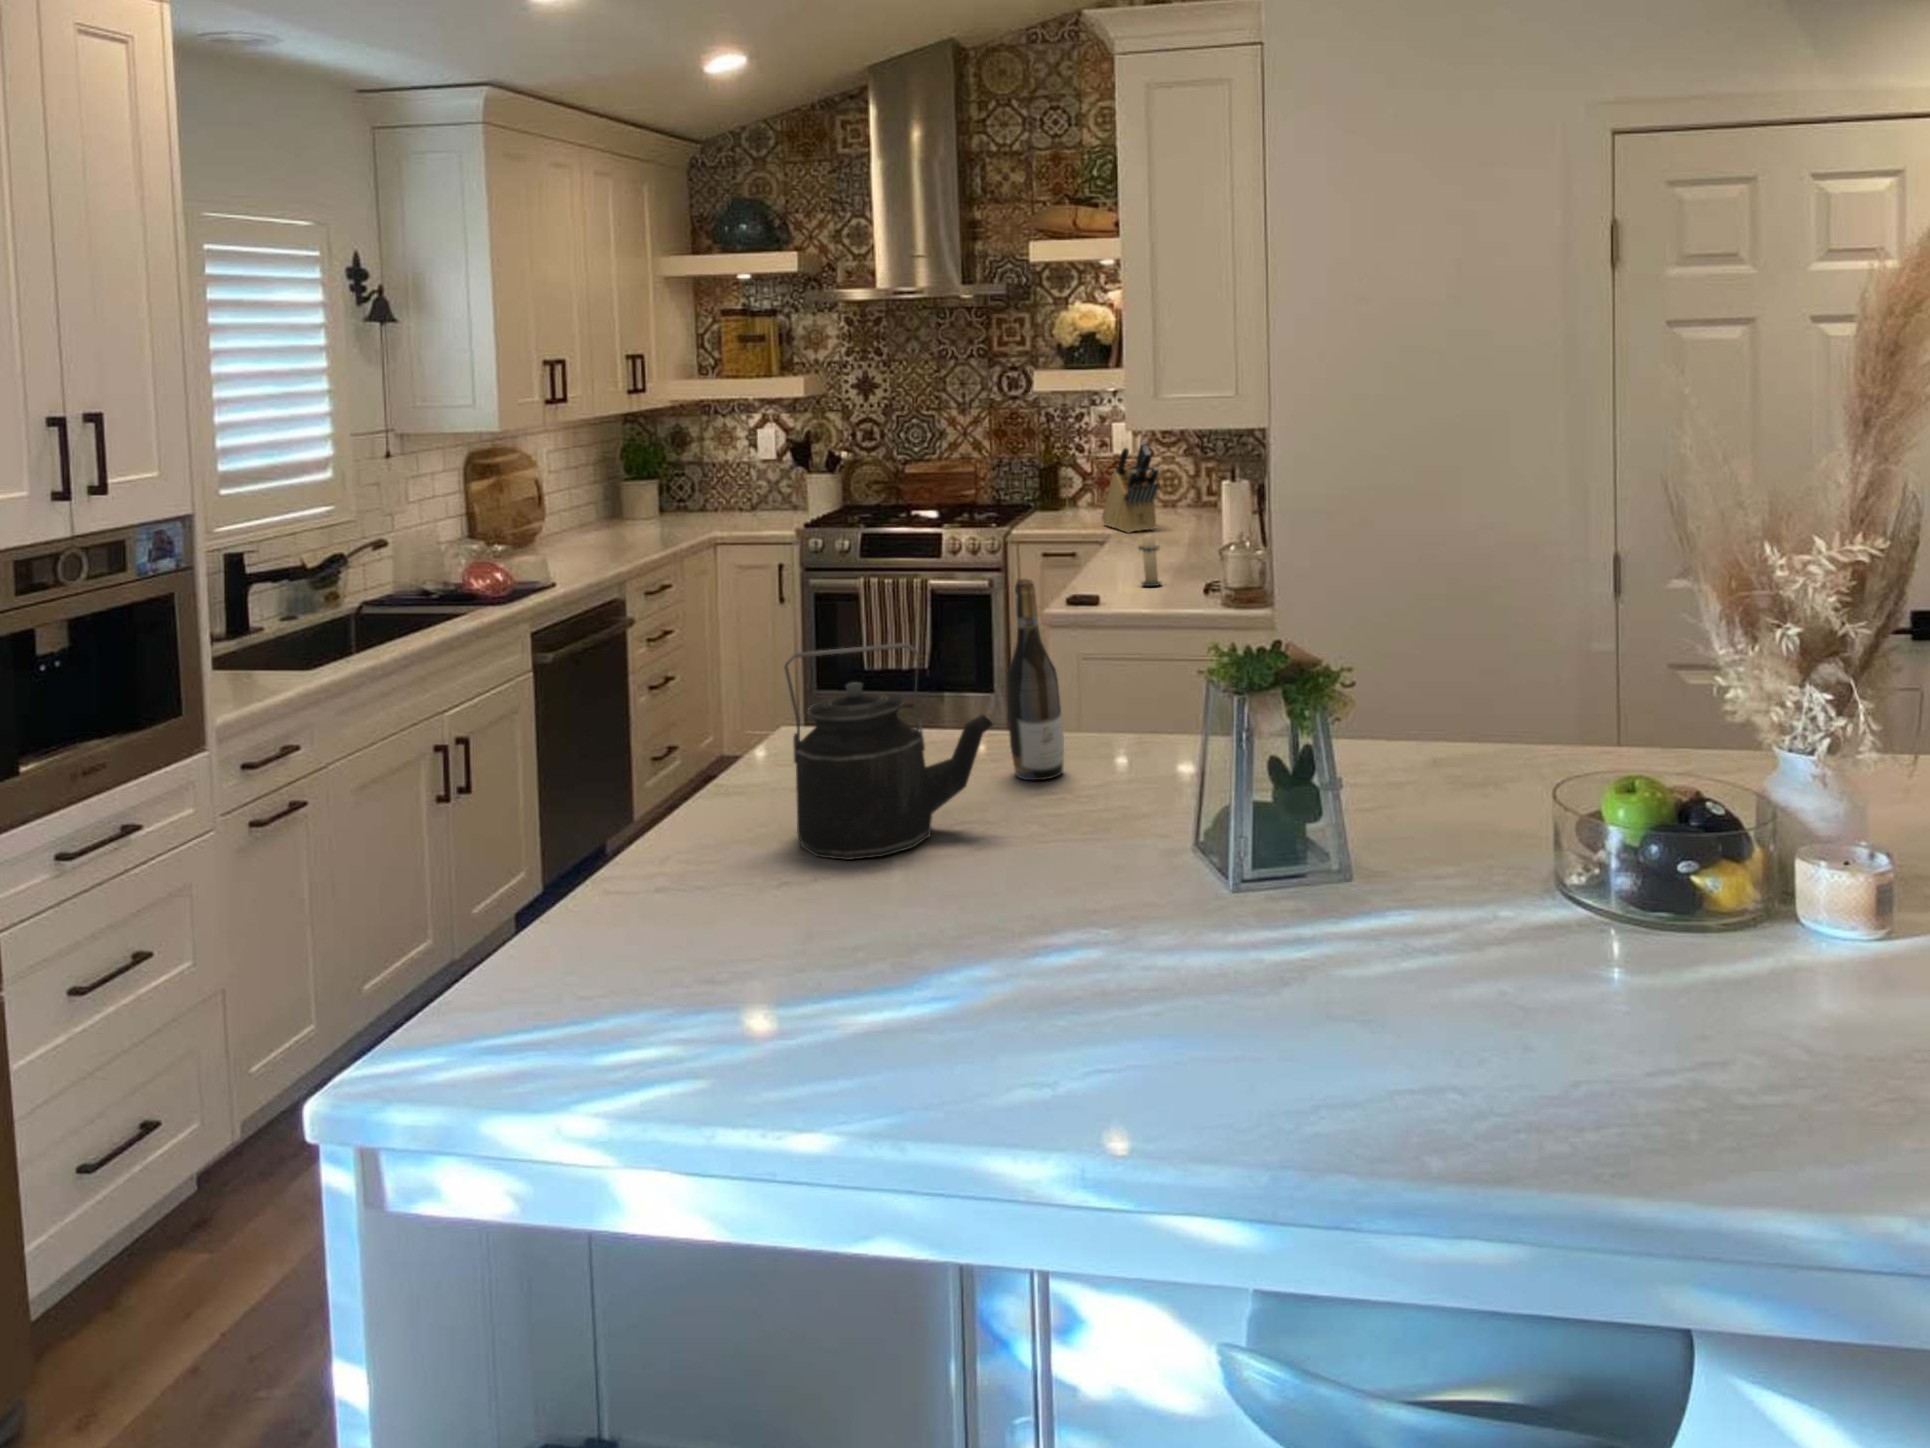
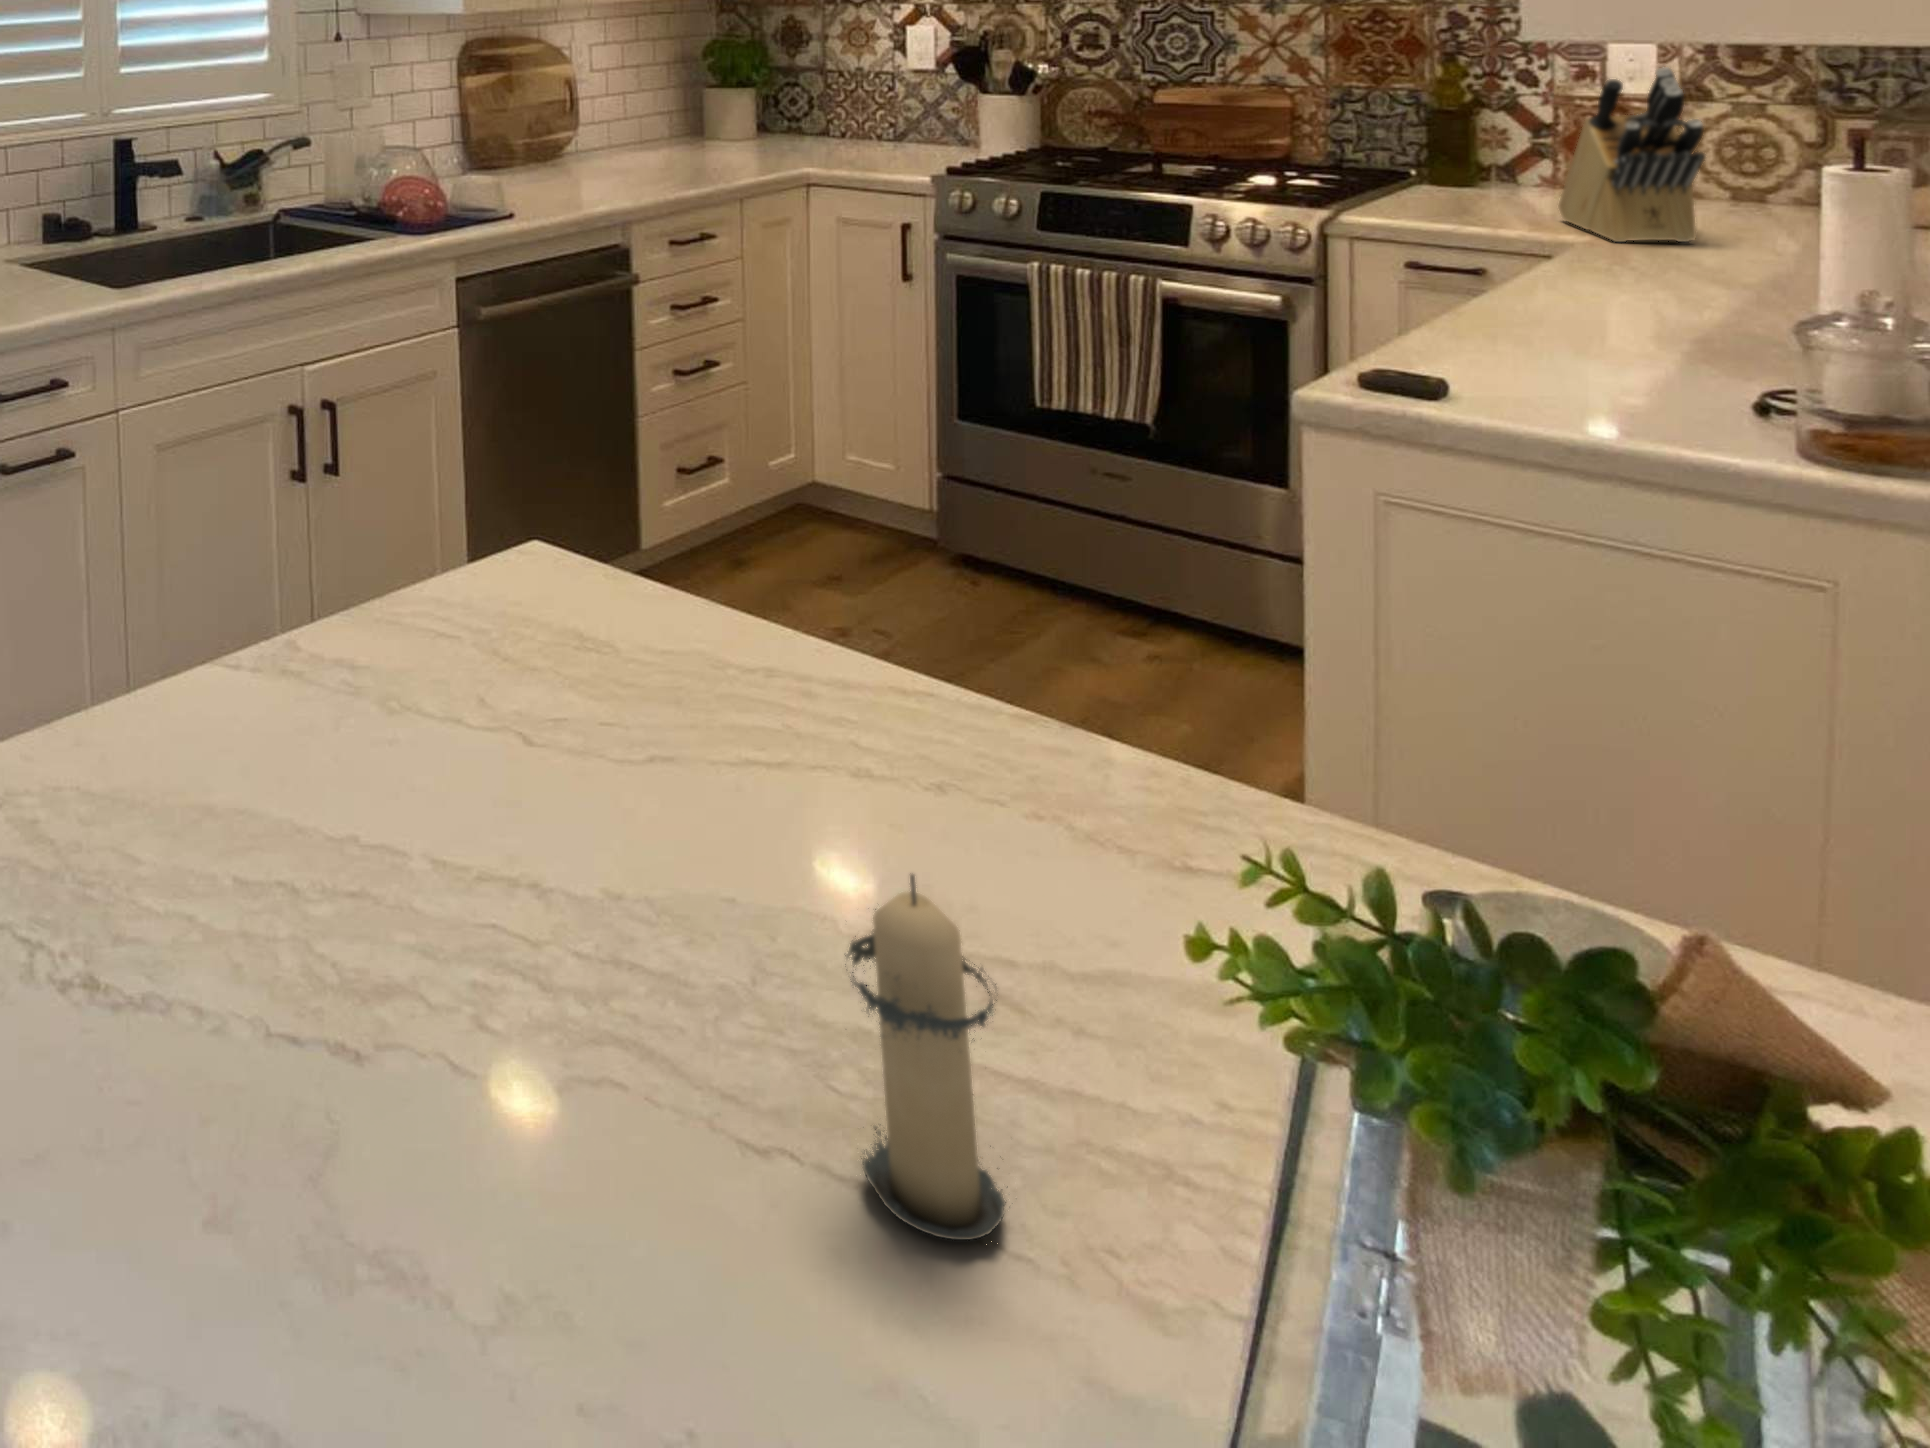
candle: present [1139,533,1161,586] -> present [845,875,1006,1240]
wine bottle: present [1007,579,1064,780] -> none [834,374,995,898]
kettle: present [784,643,993,860] -> none [203,459,660,1000]

